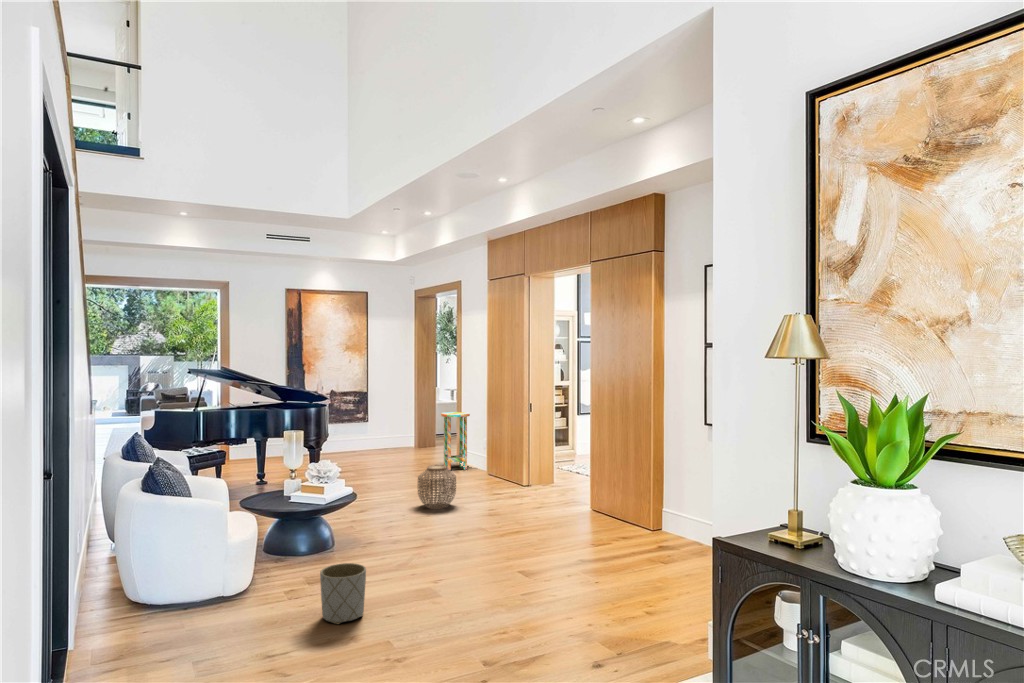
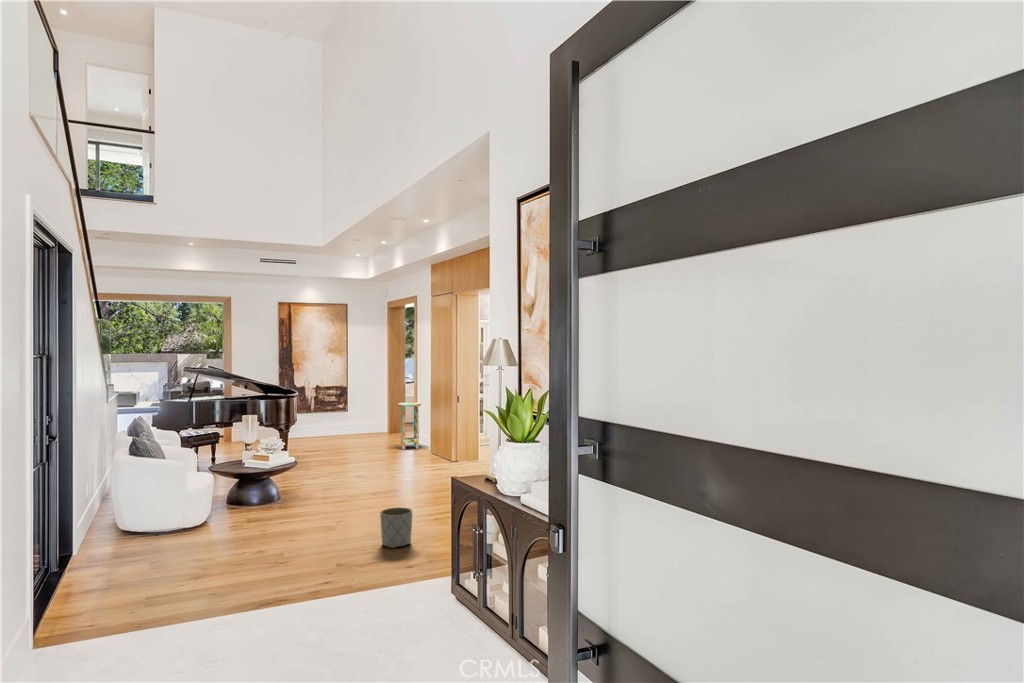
woven basket: present [418,465,456,509] -> none [359,443,390,476]
planter: present [320,563,366,624] -> present [380,507,412,548]

